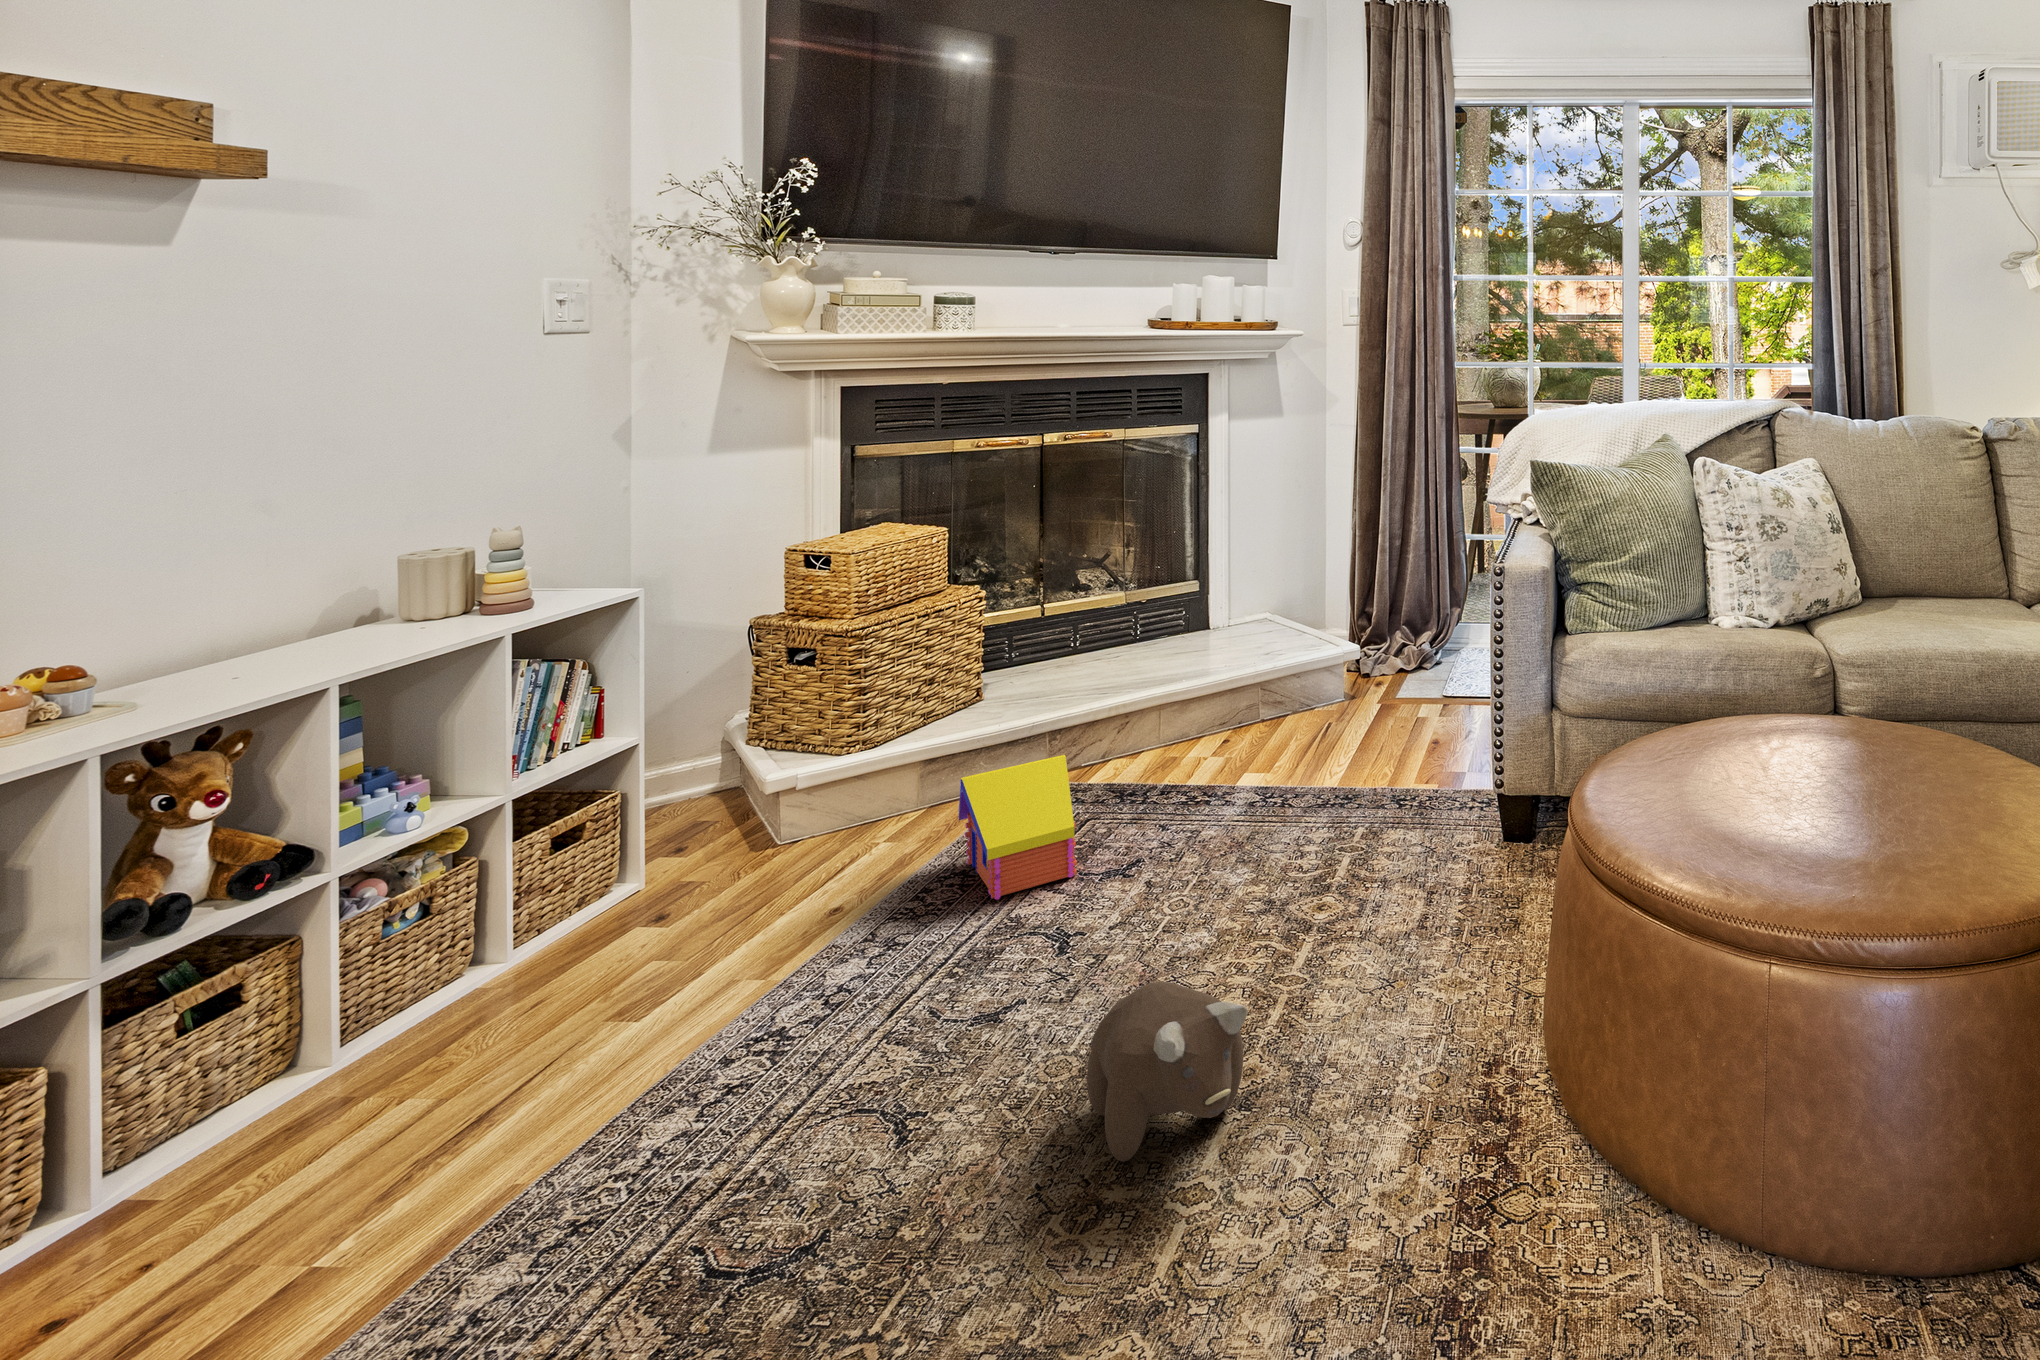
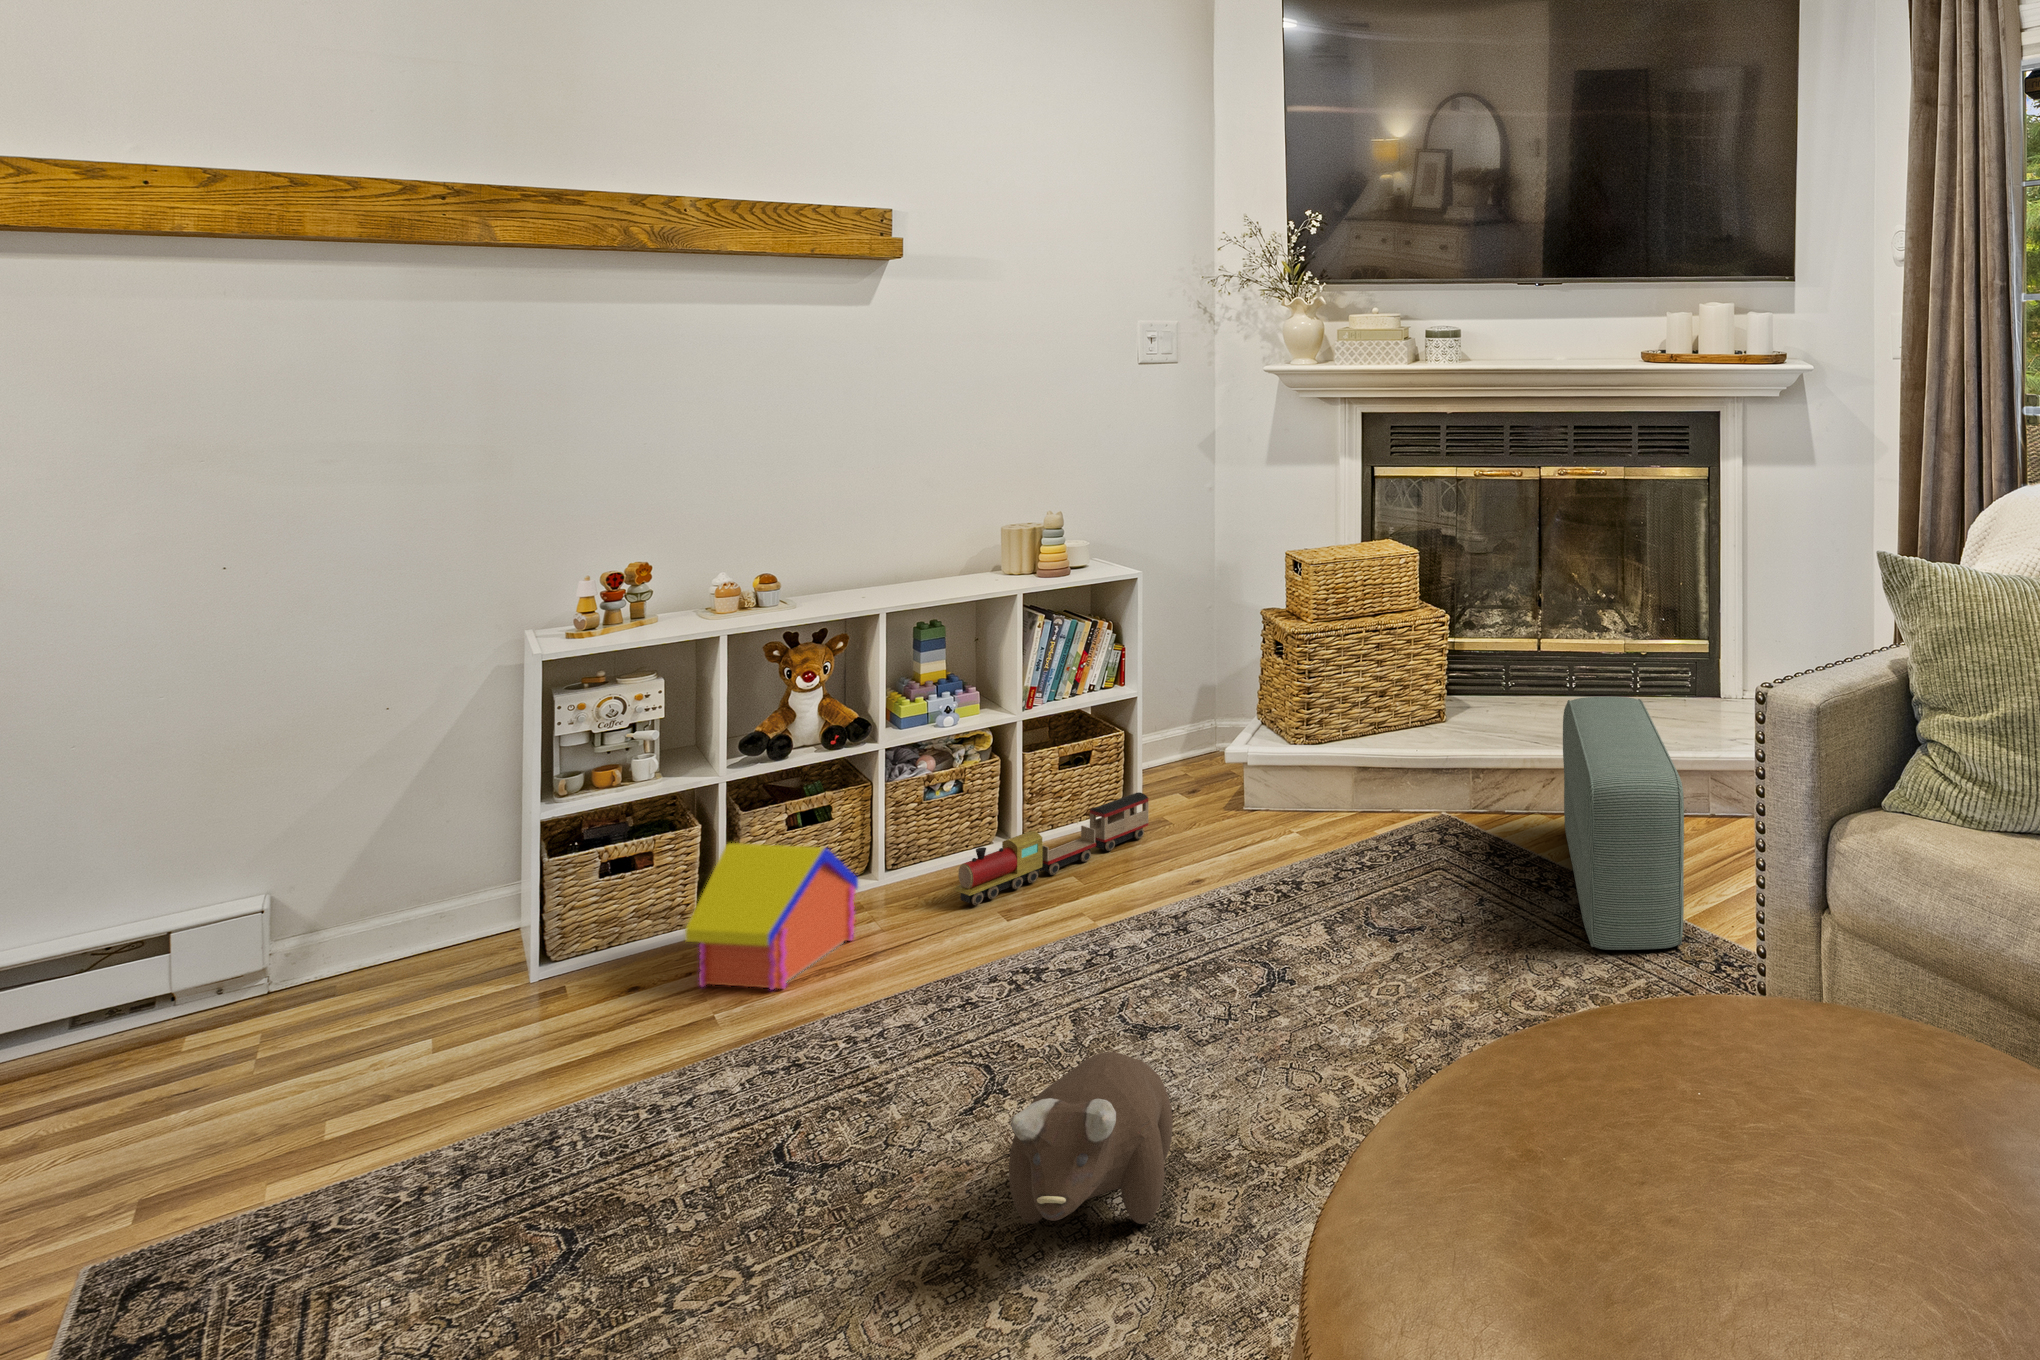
pouf: none [1159,626,1364,820] -> present [1563,697,1684,950]
toy house: present [959,755,1077,900] -> present [685,843,858,990]
toy train: none [520,847,697,1027] -> present [954,792,1148,905]

